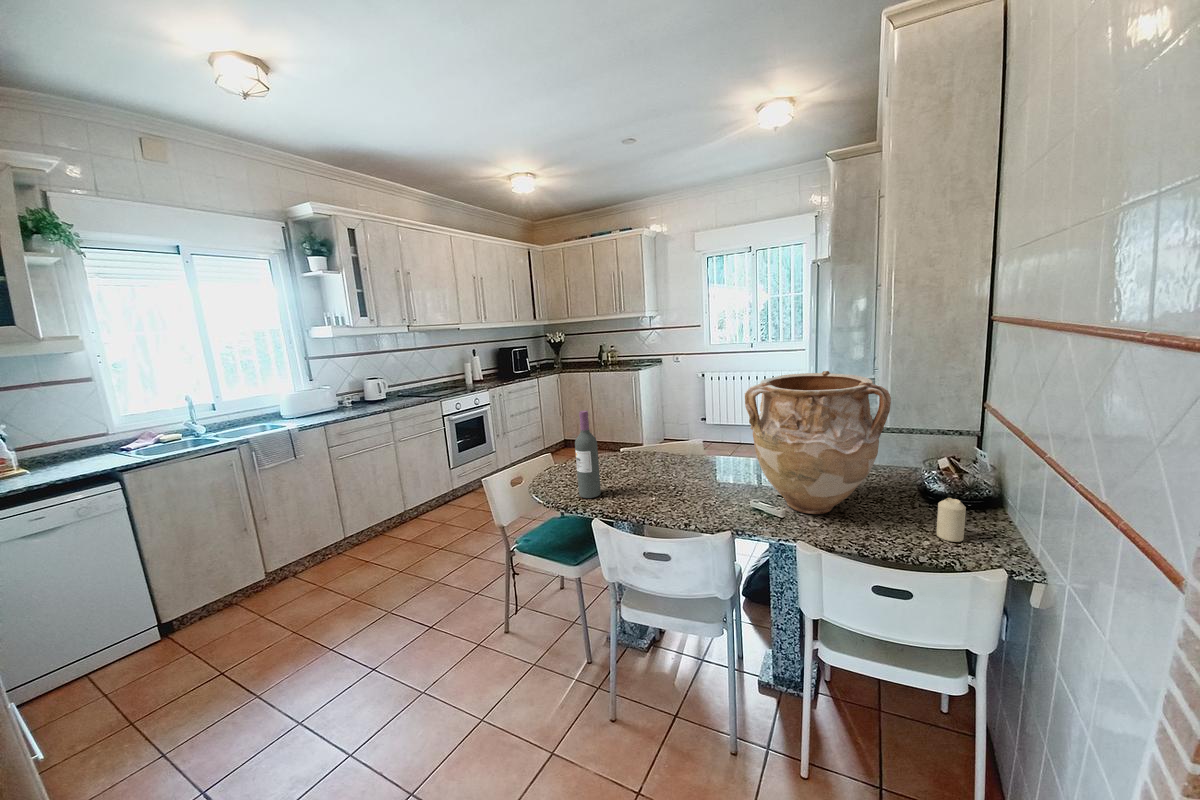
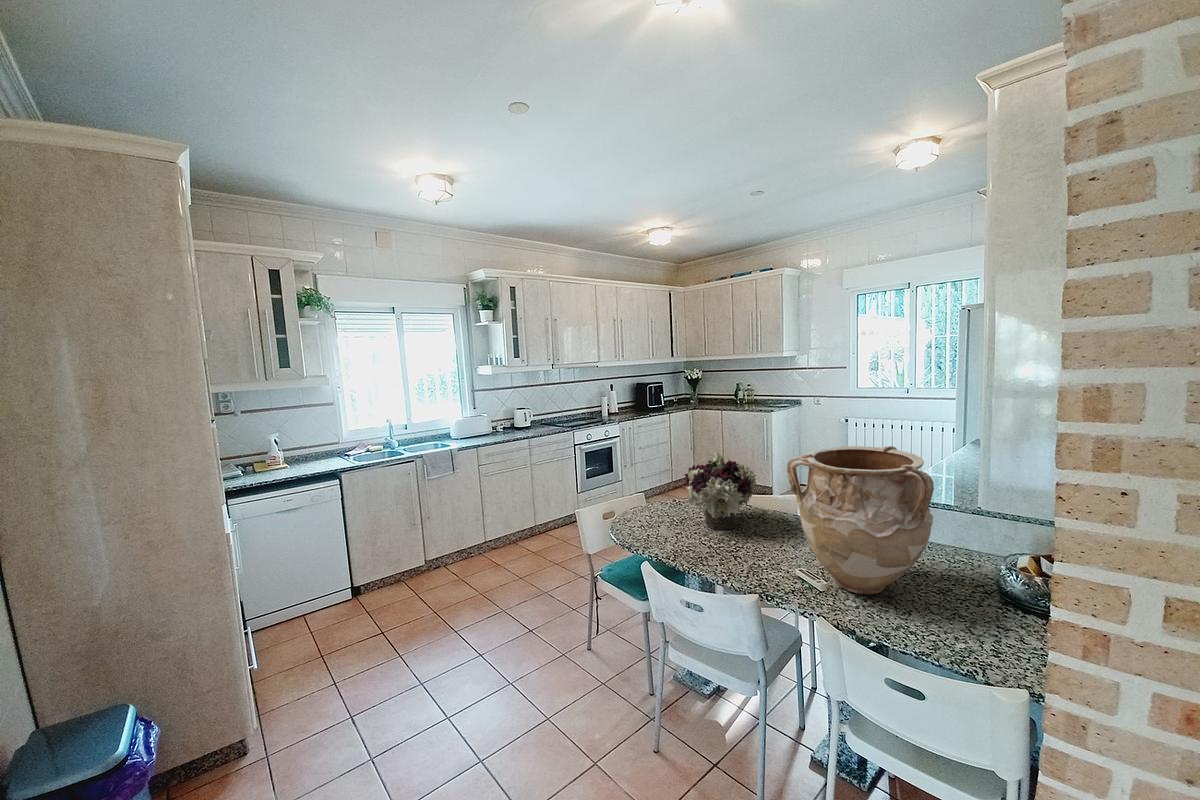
flower arrangement: none [608,395,686,477] -> present [685,451,756,530]
wine bottle: present [575,411,601,498] -> none [641,462,663,541]
candle: present [937,498,966,542] -> none [983,602,1014,652]

